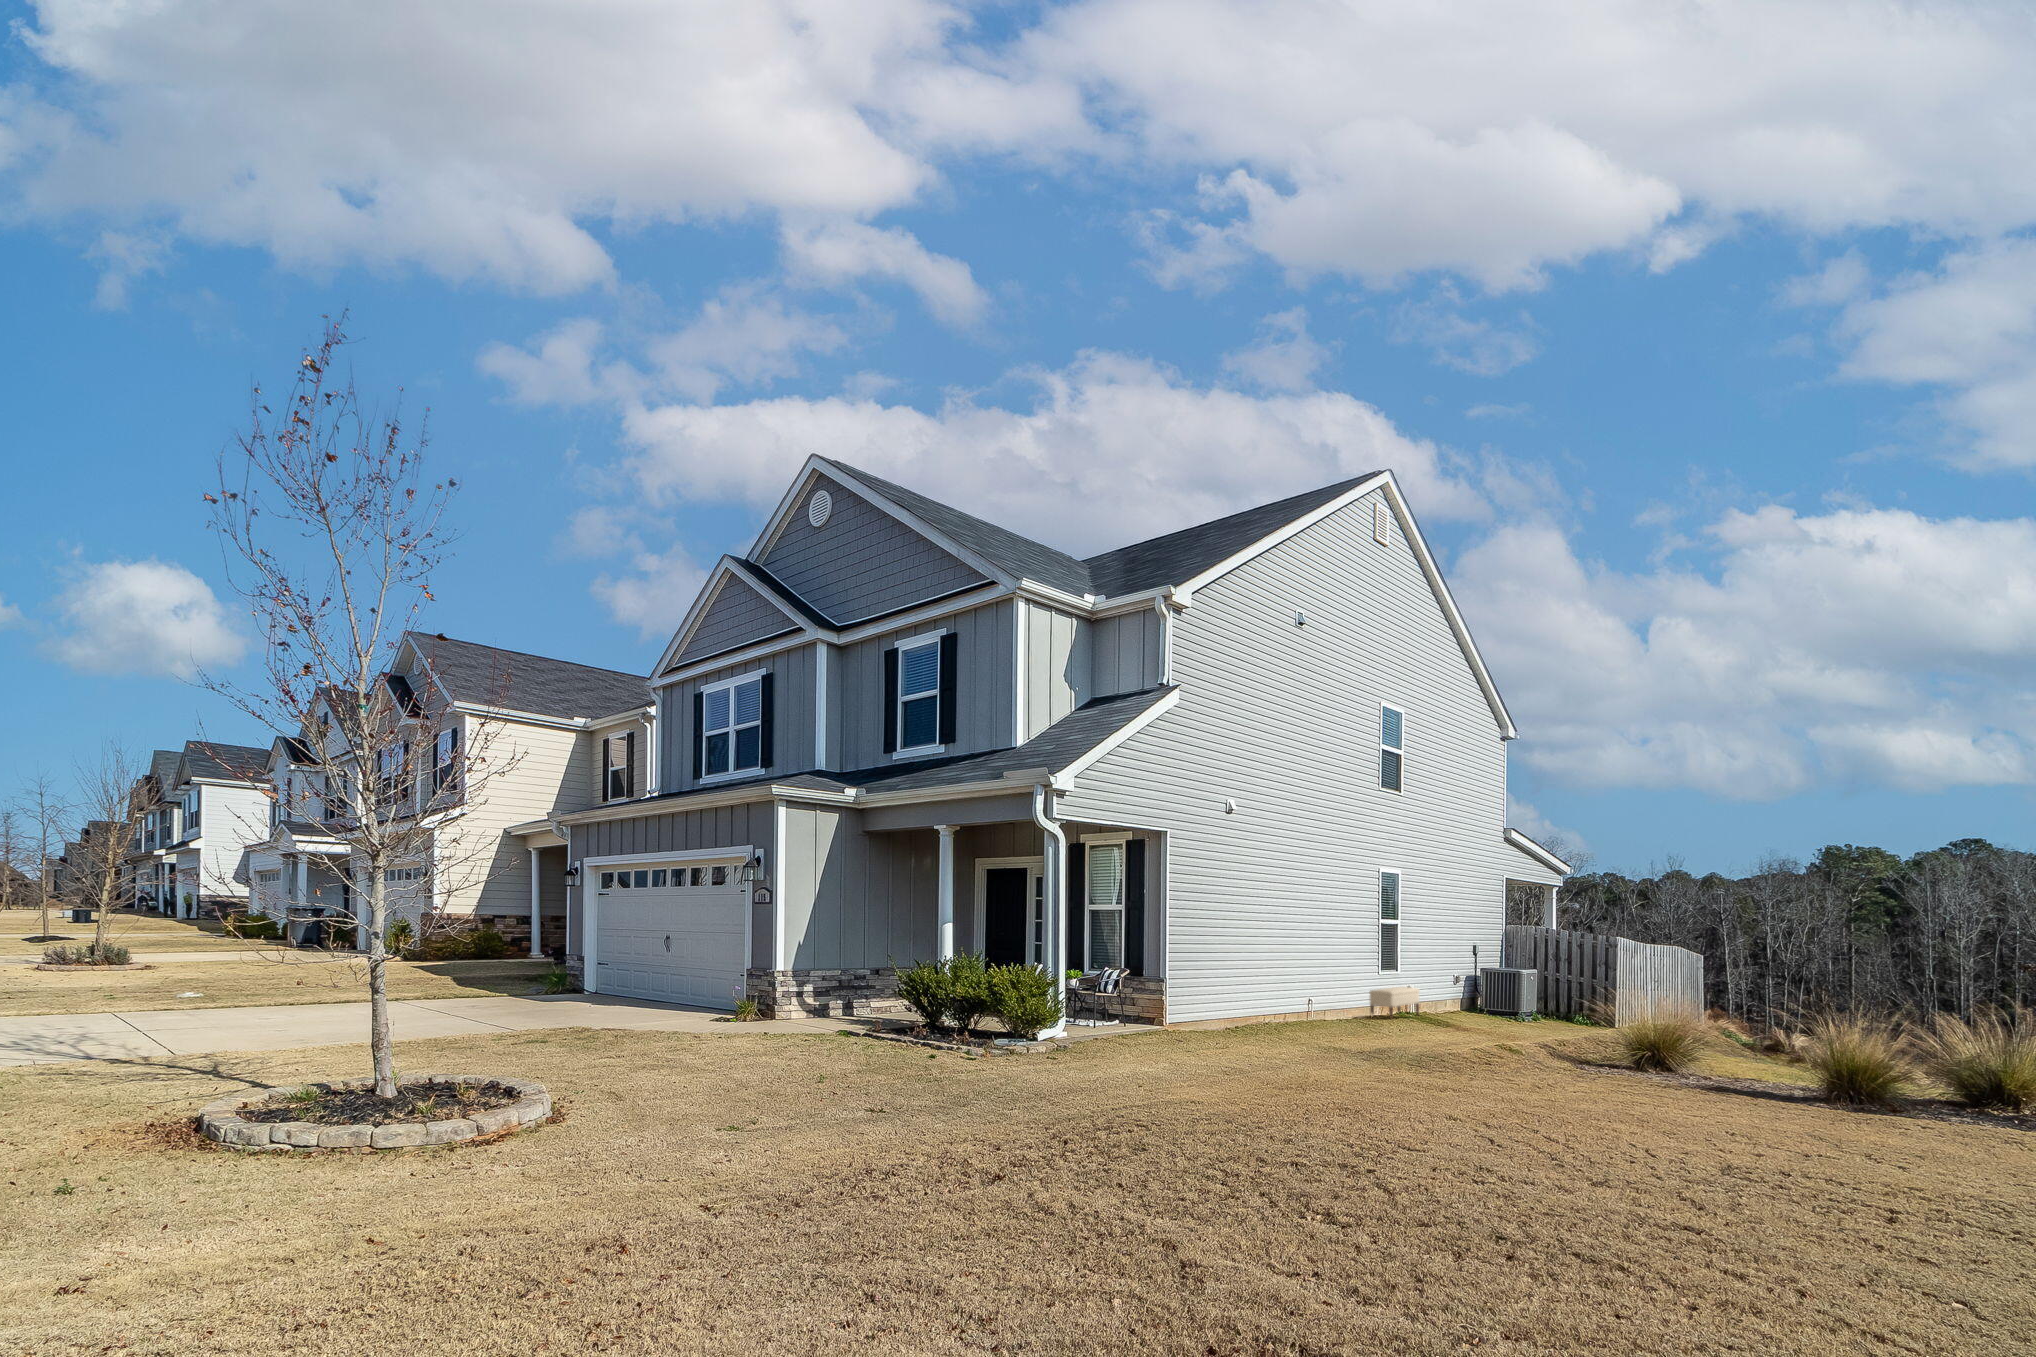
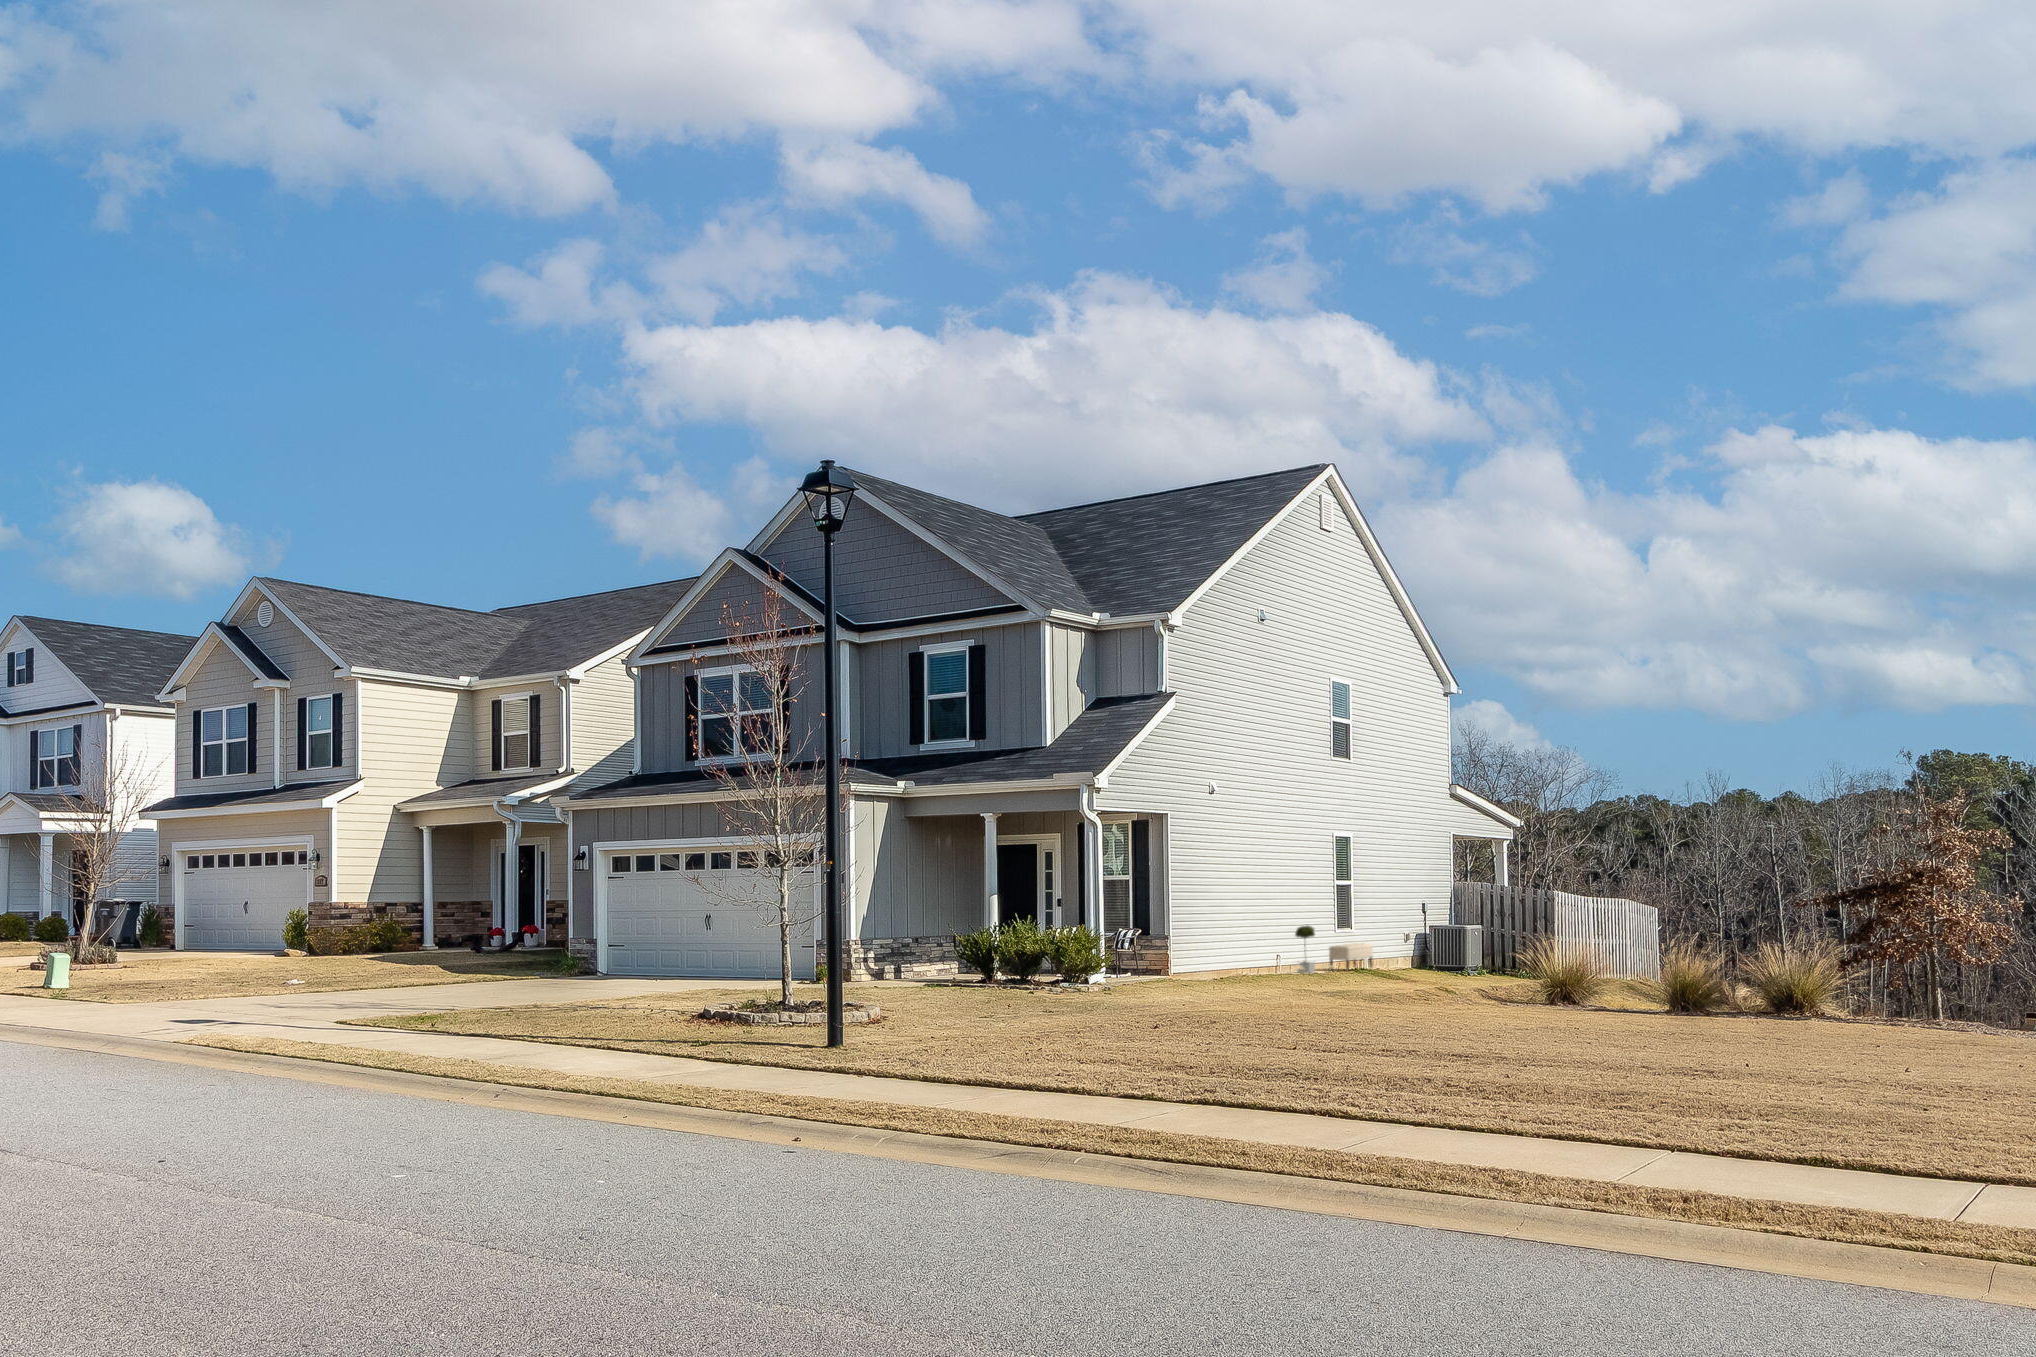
potted tree: none [1329,965,1353,1022] -> present [1295,926,1315,973]

